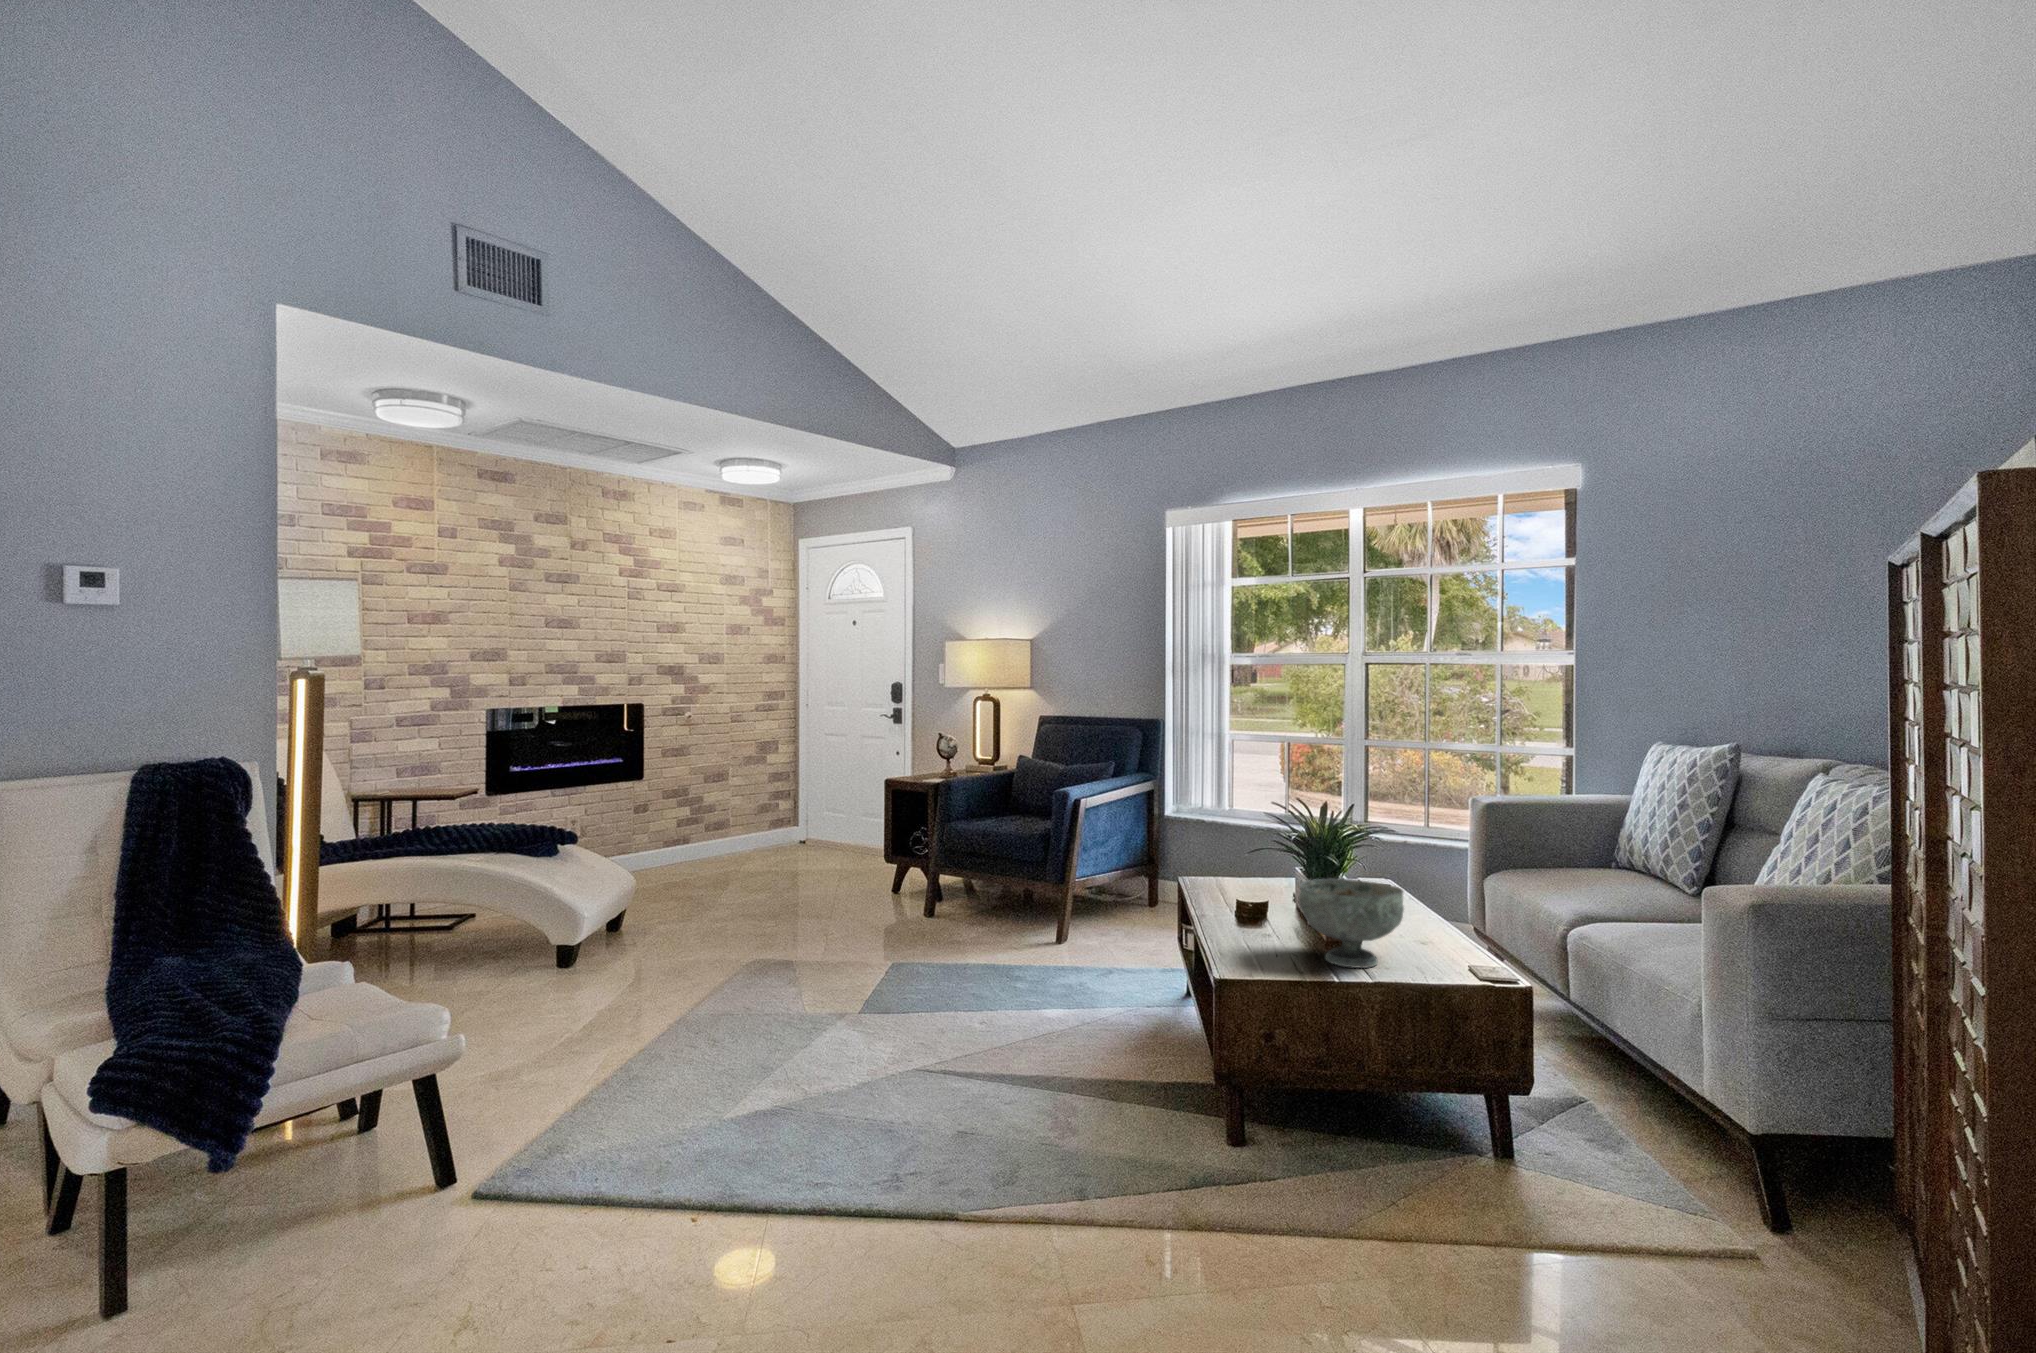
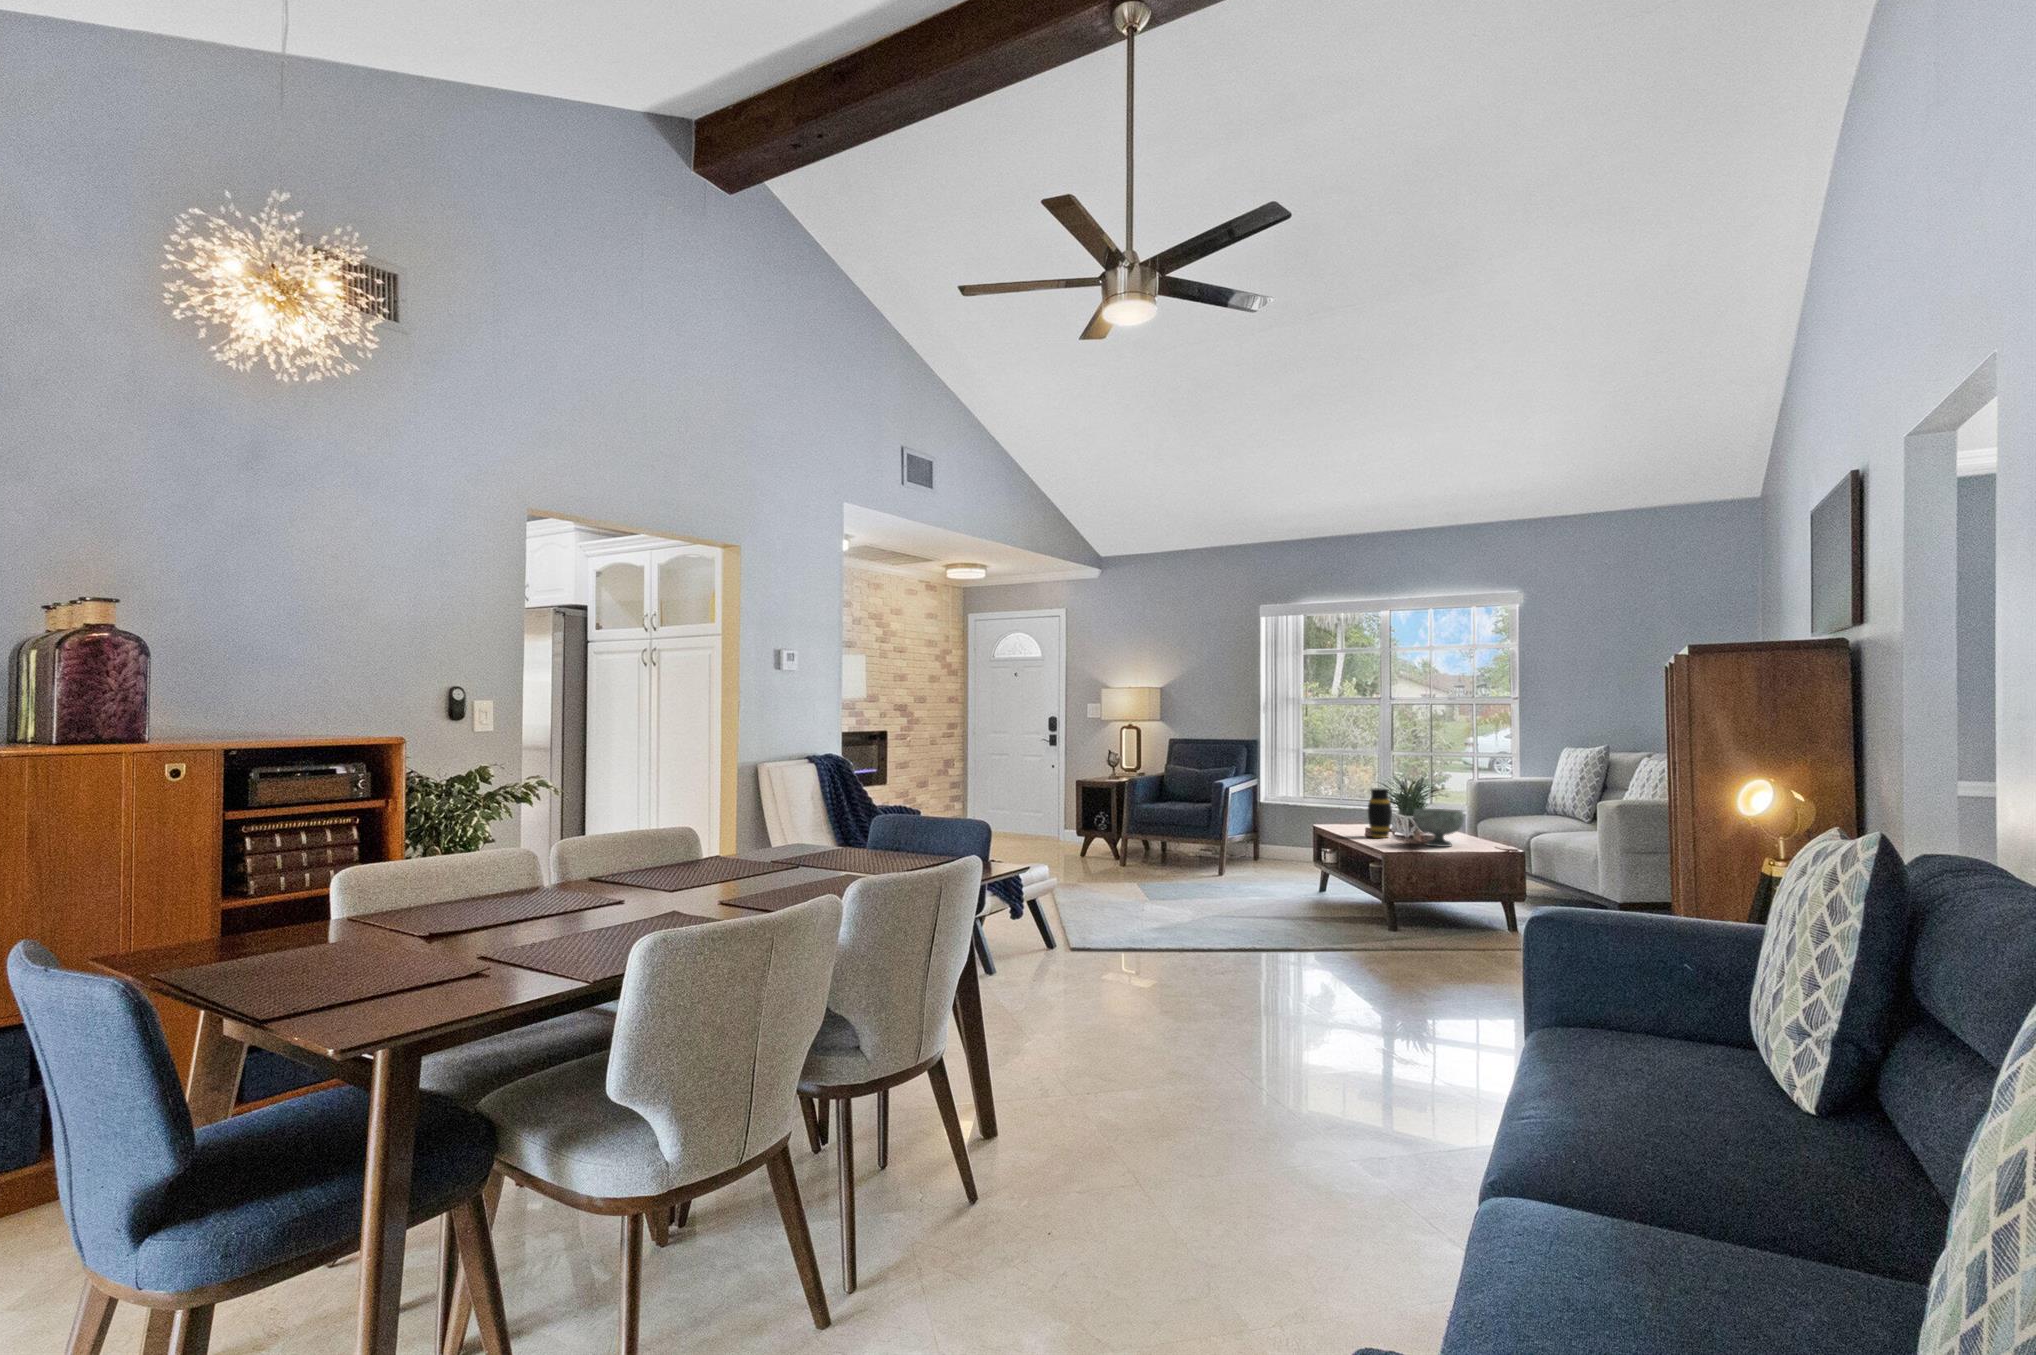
vase: none [1232,828,1278,928] -> present [1368,788,1392,838]

